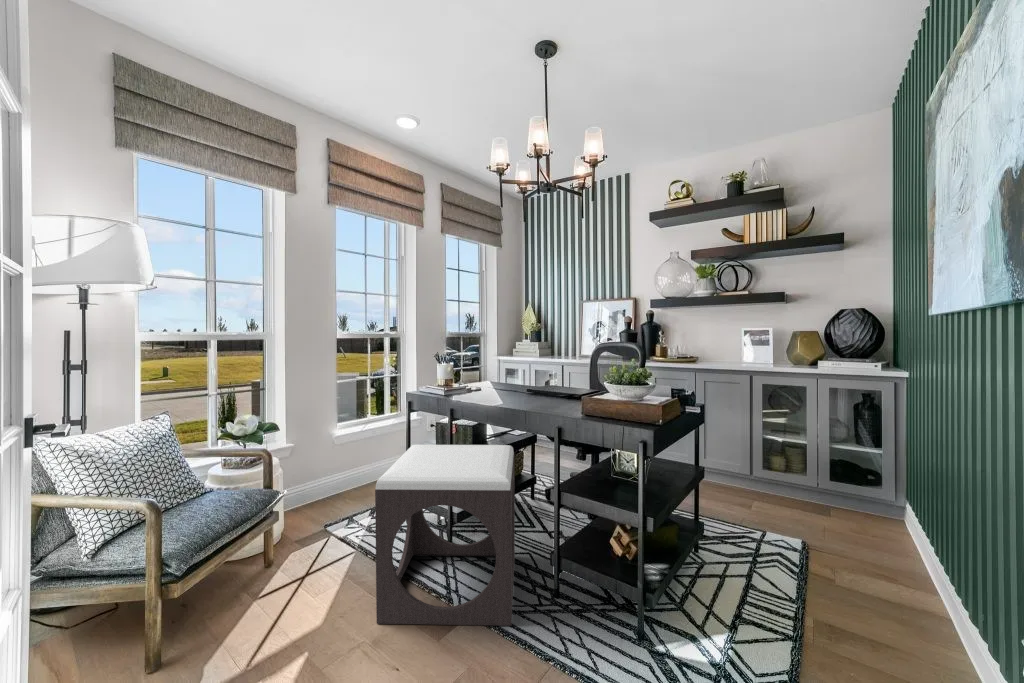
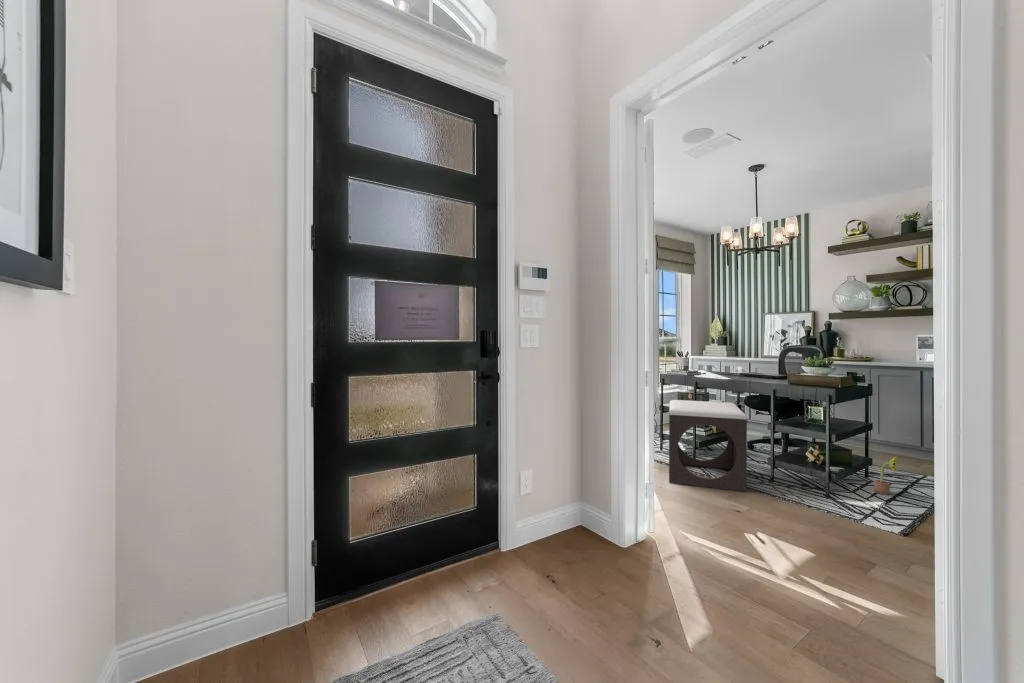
decorative plant: none [705,520,737,586] -> present [874,456,898,495]

